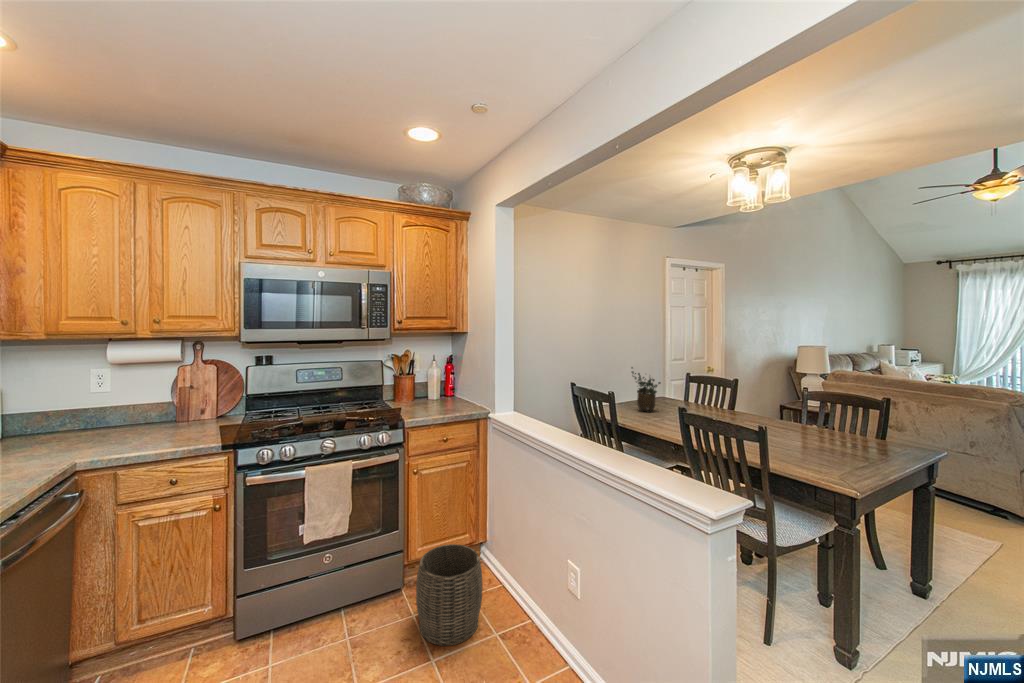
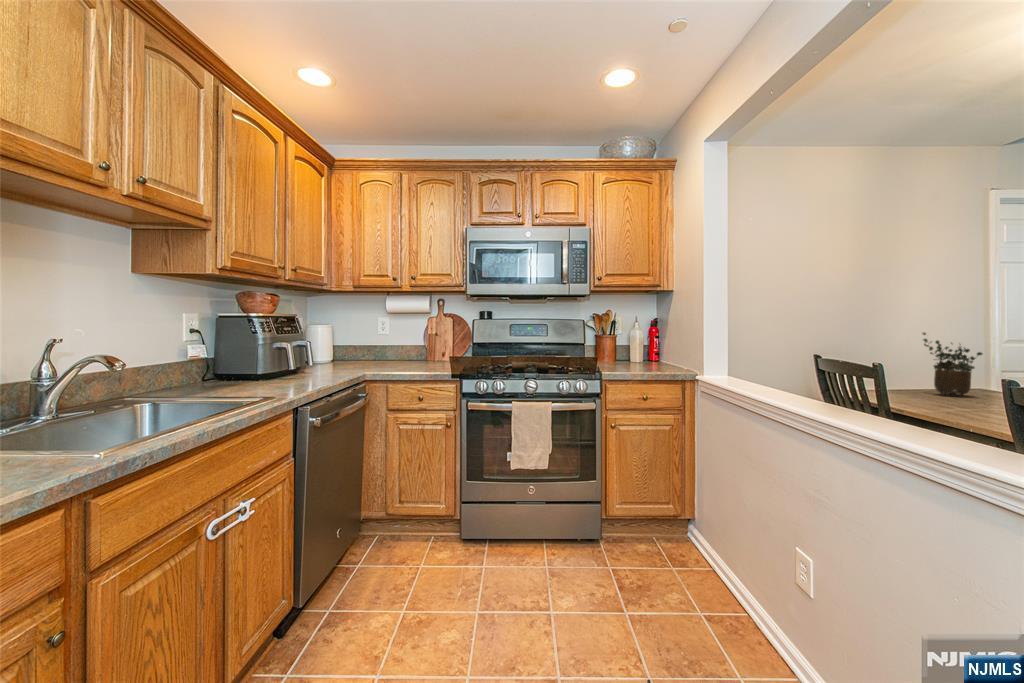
woven basket: present [416,544,482,646] -> none [610,502,684,605]

